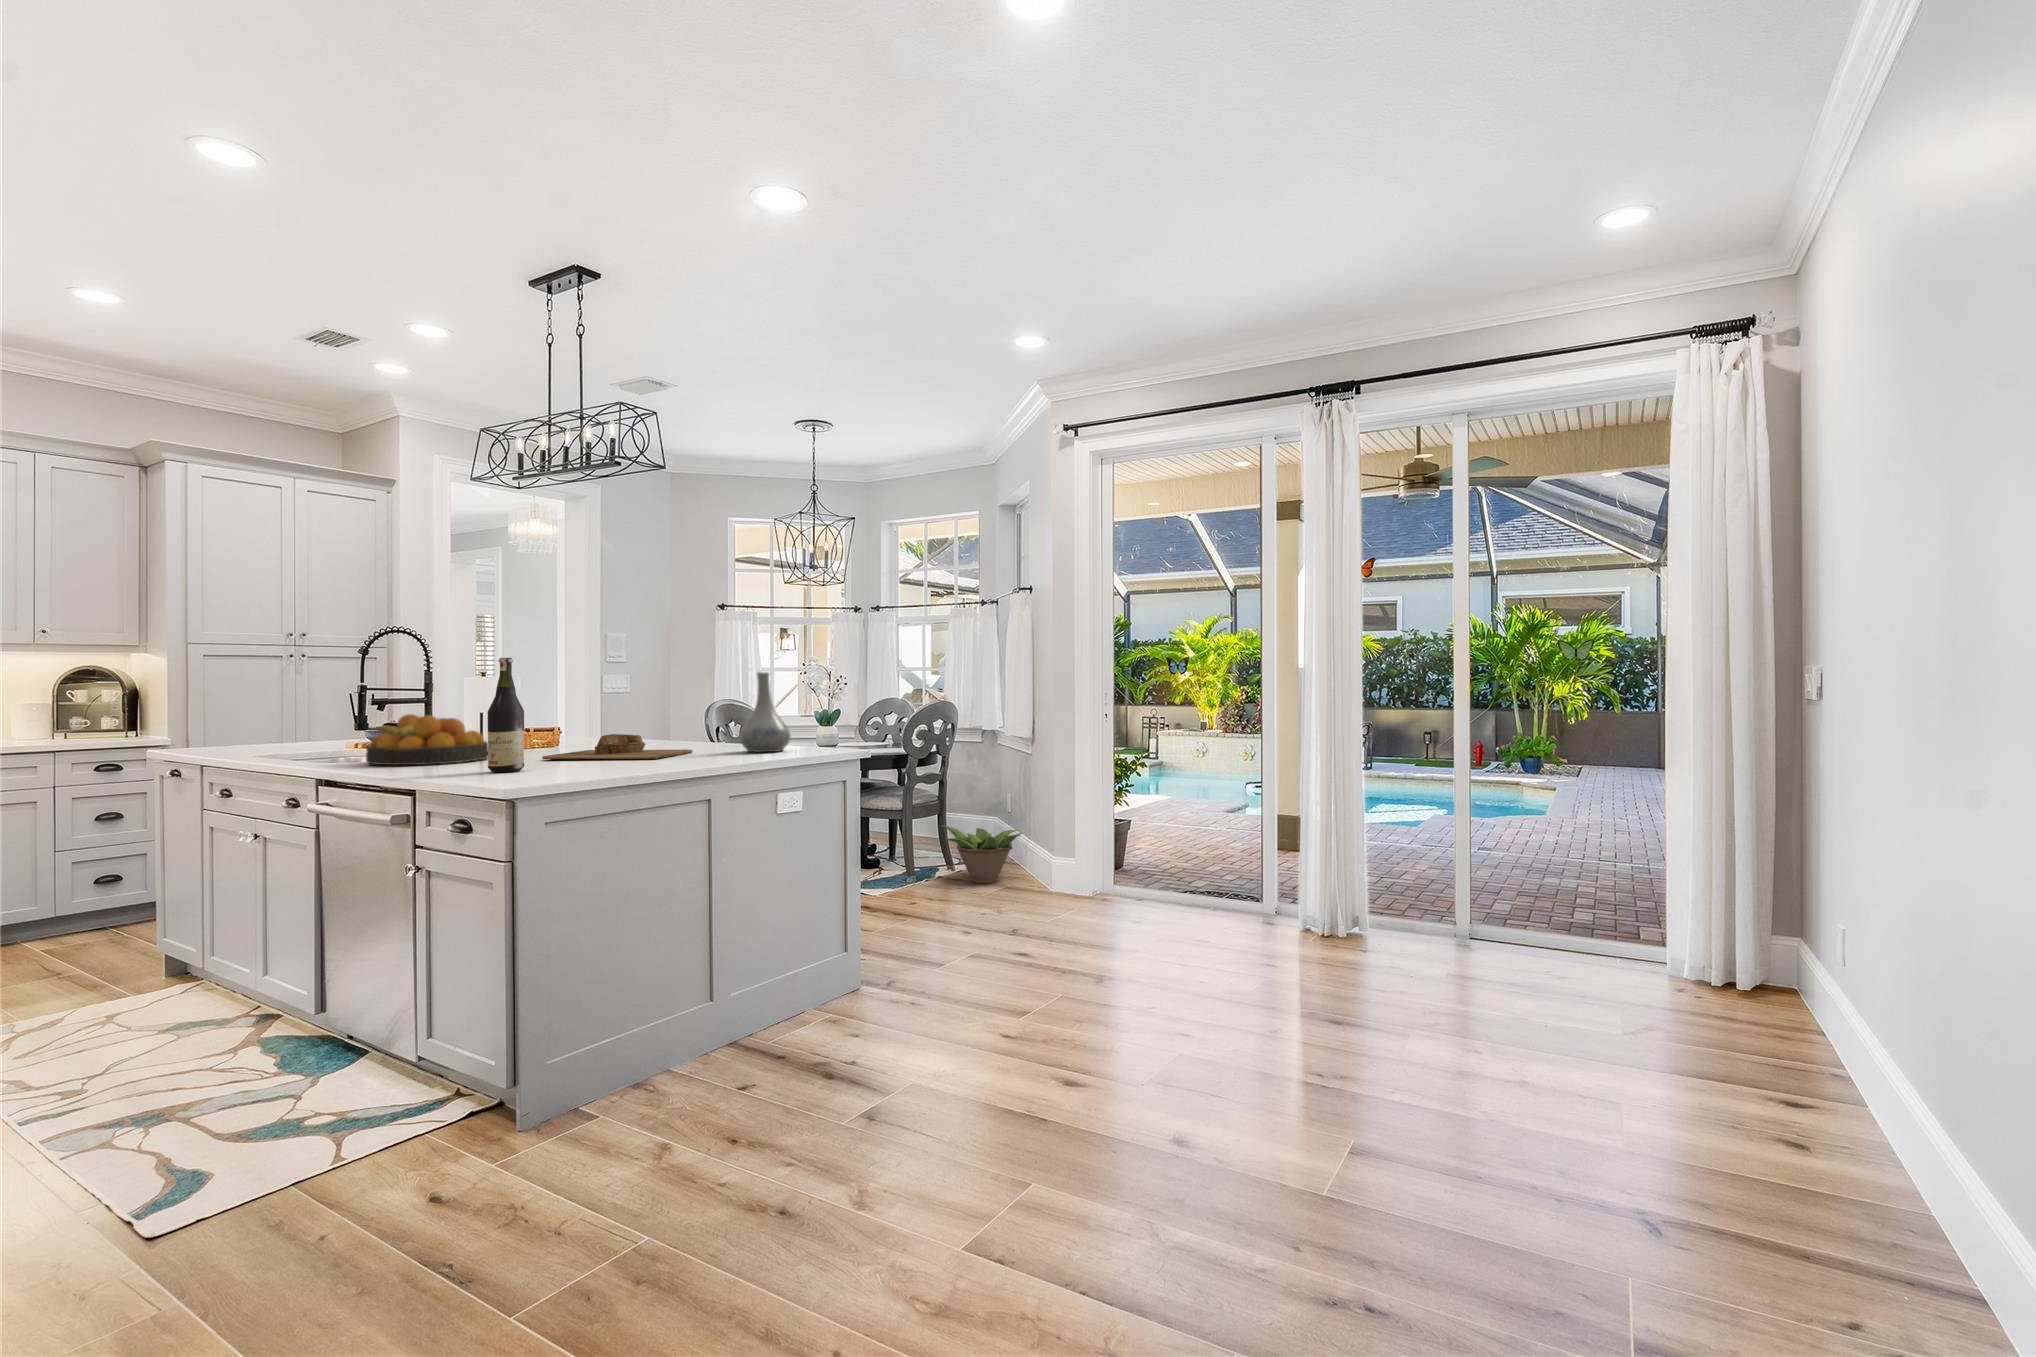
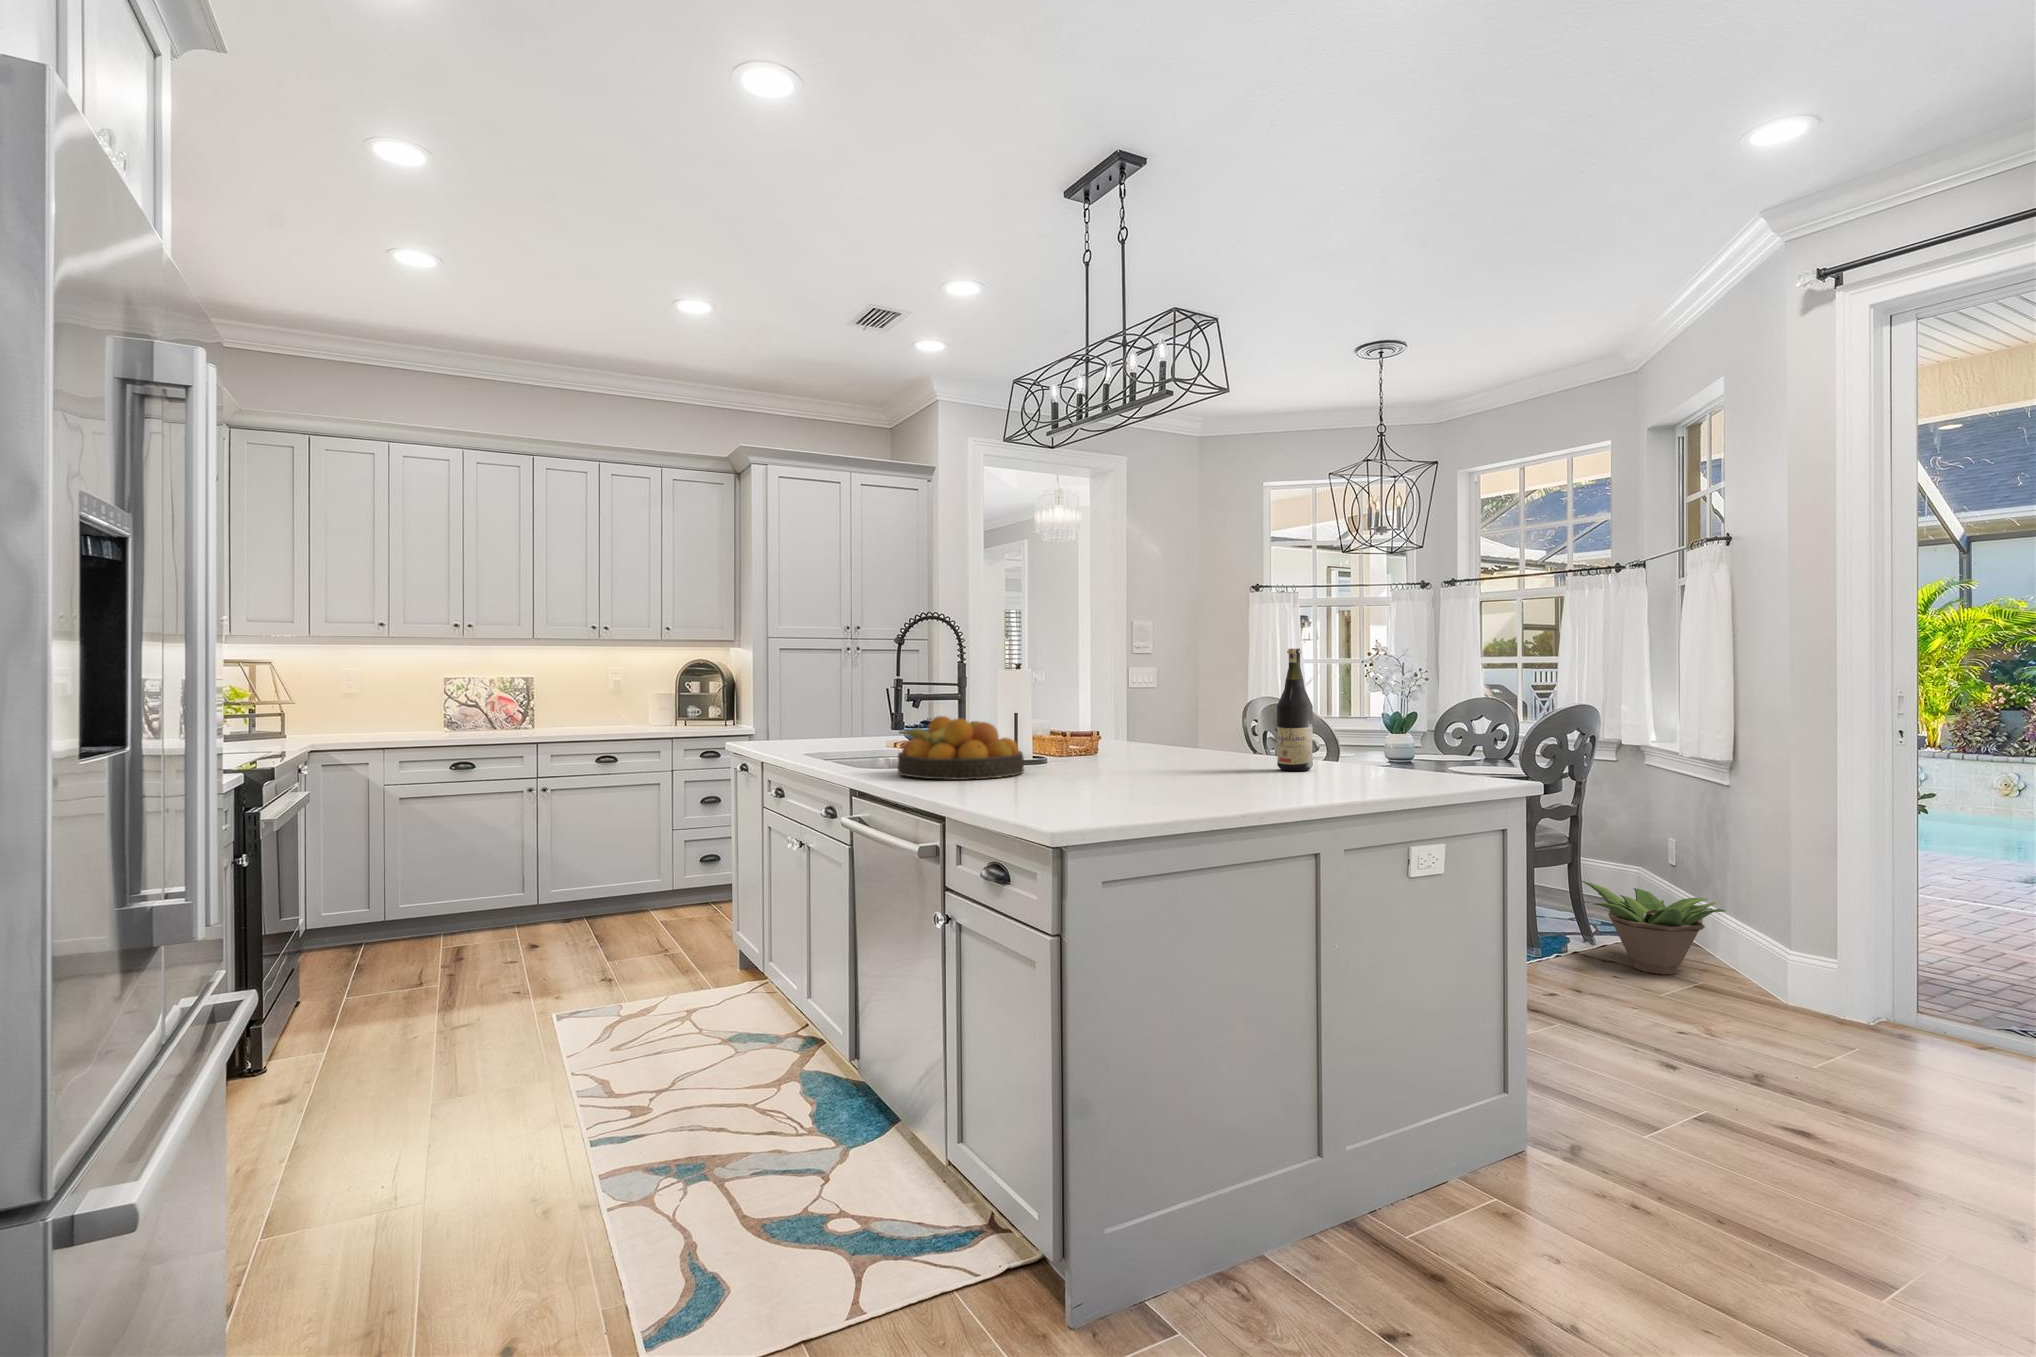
wine bottle: present [488,658,524,772] -> present [1277,649,1313,771]
vase: present [740,672,791,752] -> none [1341,665,1418,783]
cutting board: present [542,734,692,759] -> none [1086,749,1272,788]

